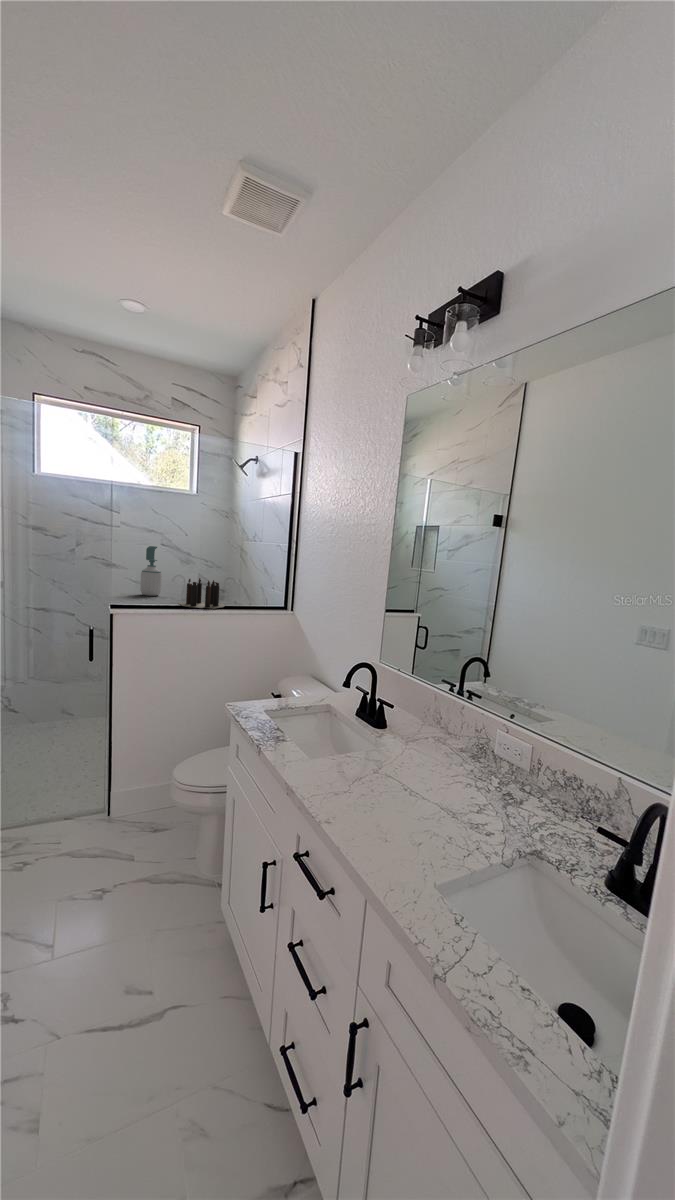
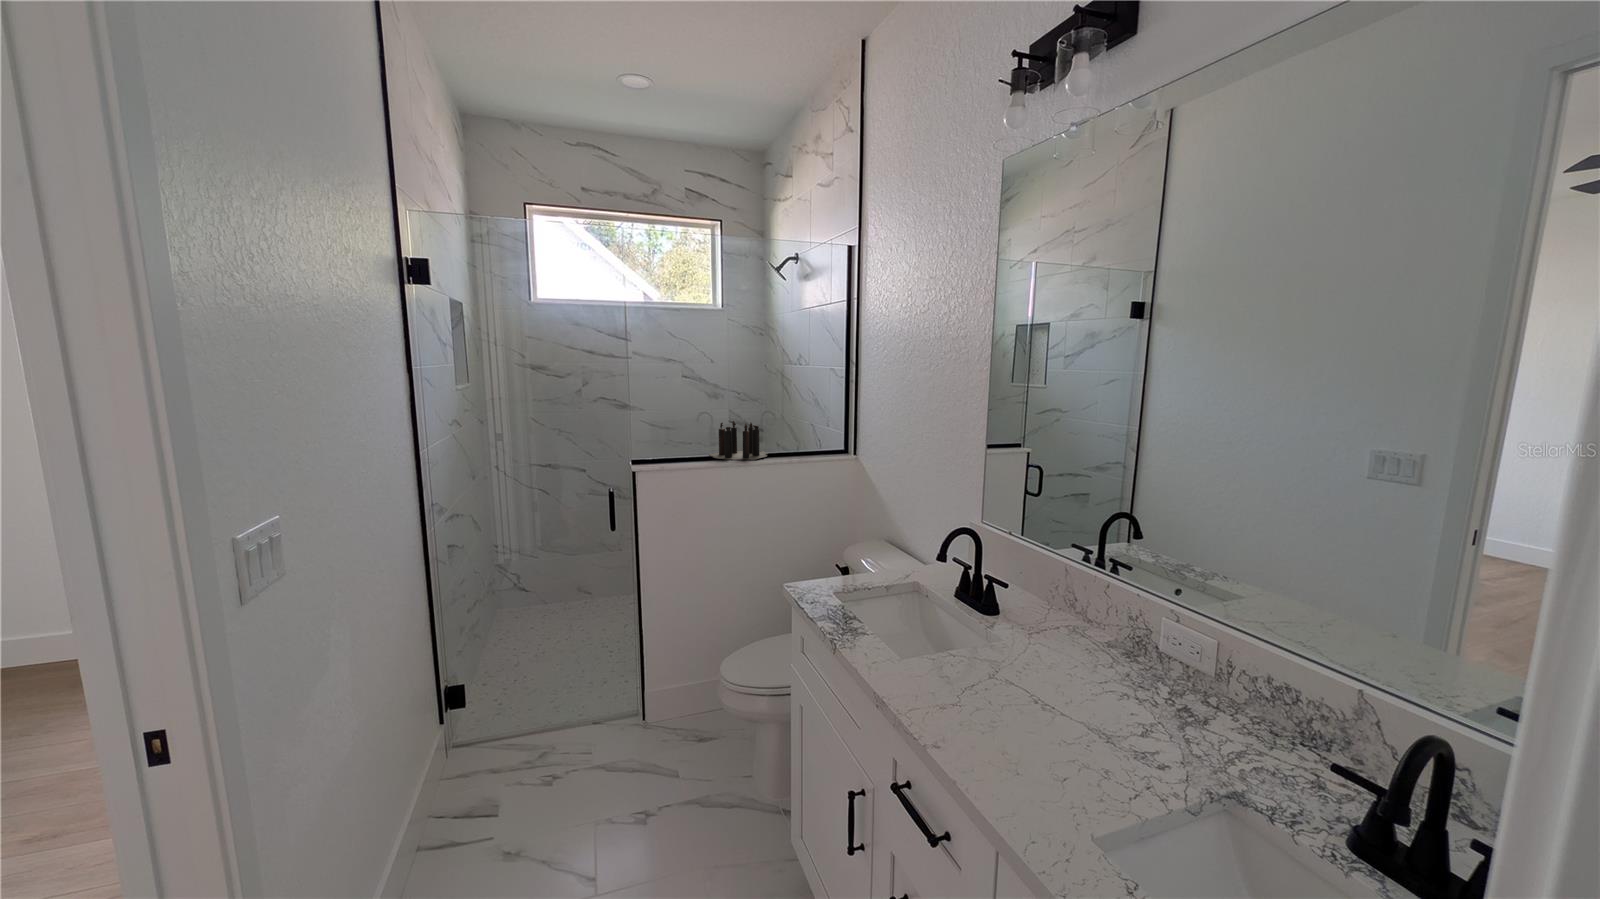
soap bottle: present [140,546,162,596] -> none [661,384,686,446]

